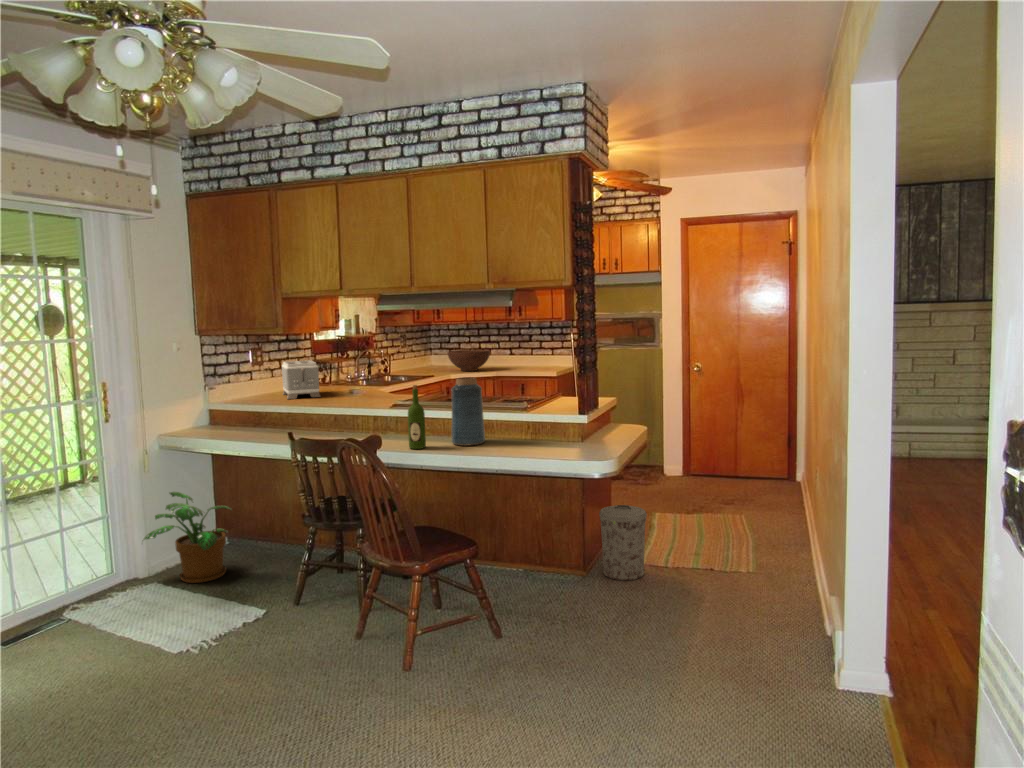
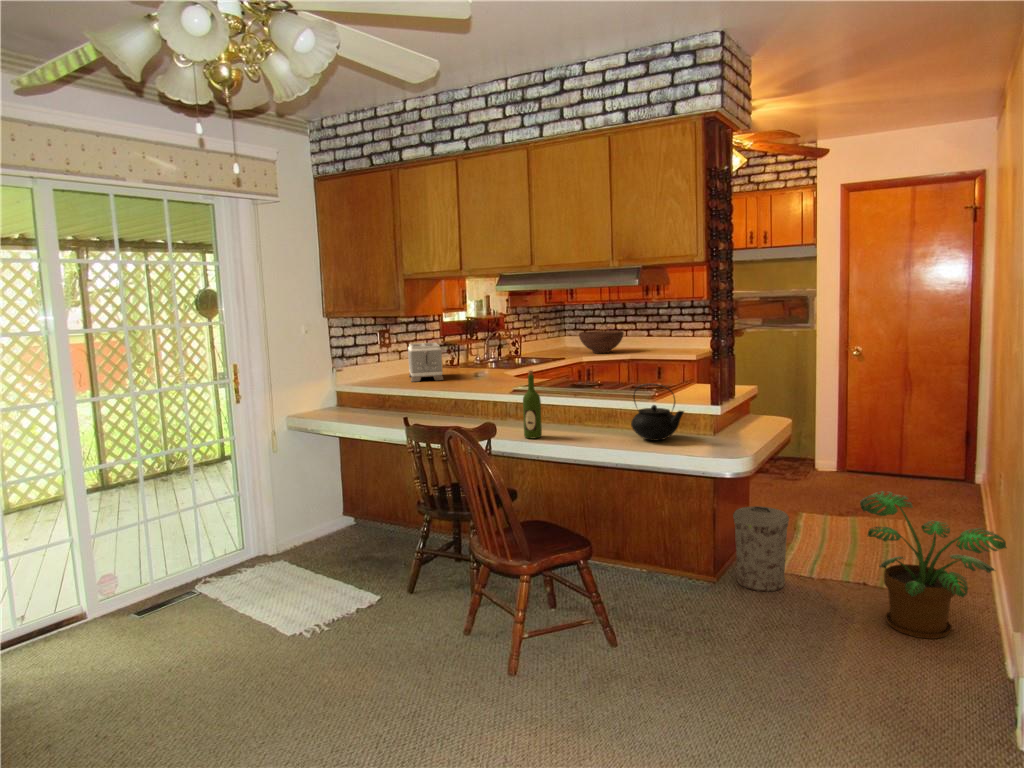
vase: present [451,377,485,446] -> none [570,363,606,436]
teapot: none [509,395,557,447] -> present [631,383,684,441]
potted plant: present [144,492,232,583] -> present [860,491,1007,639]

